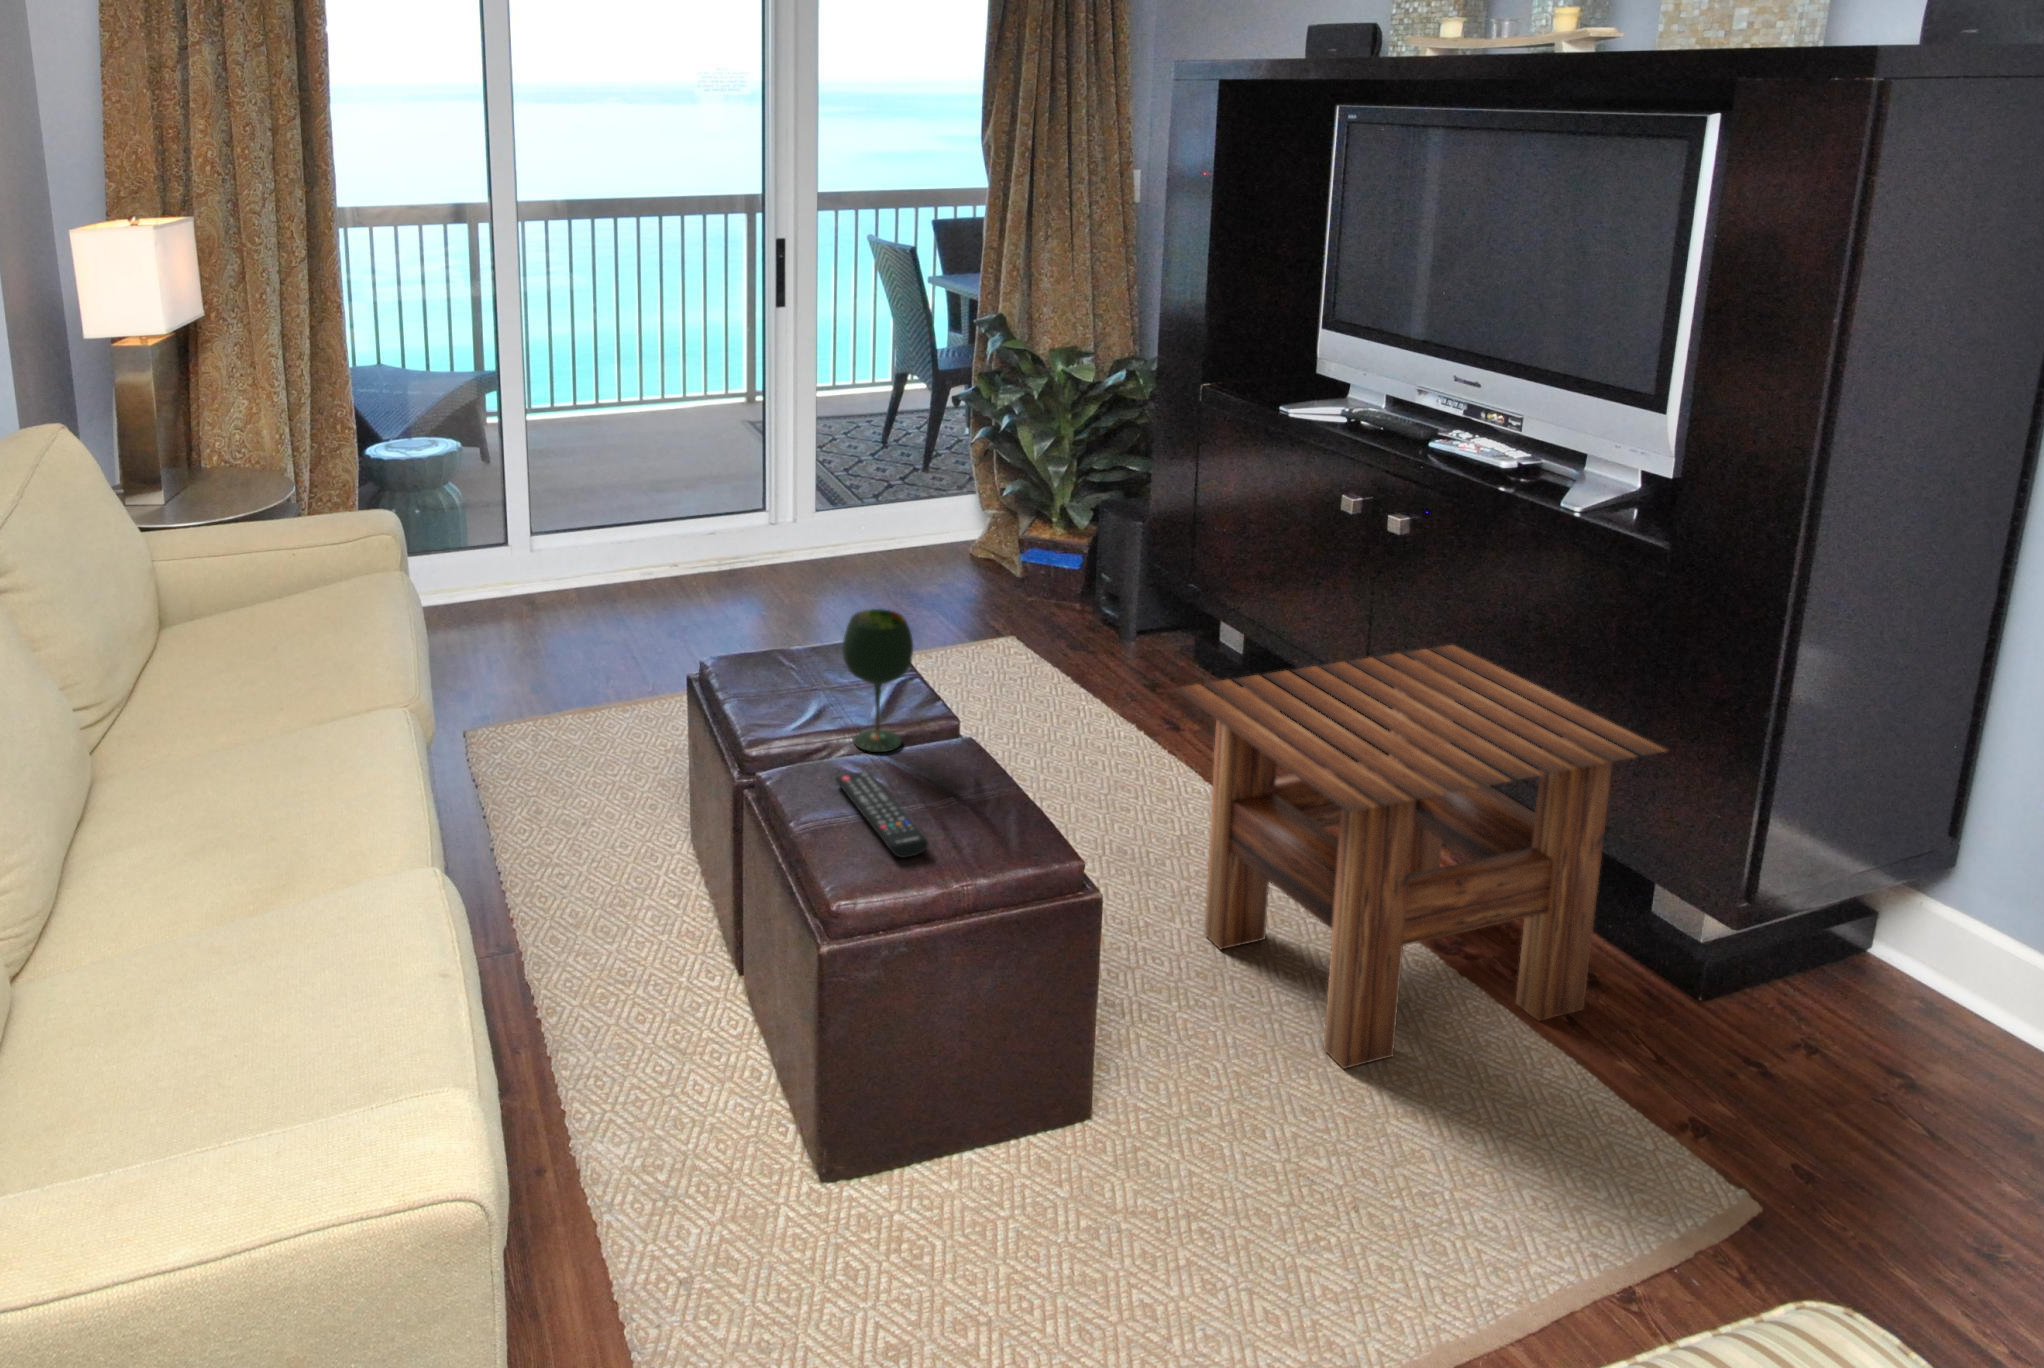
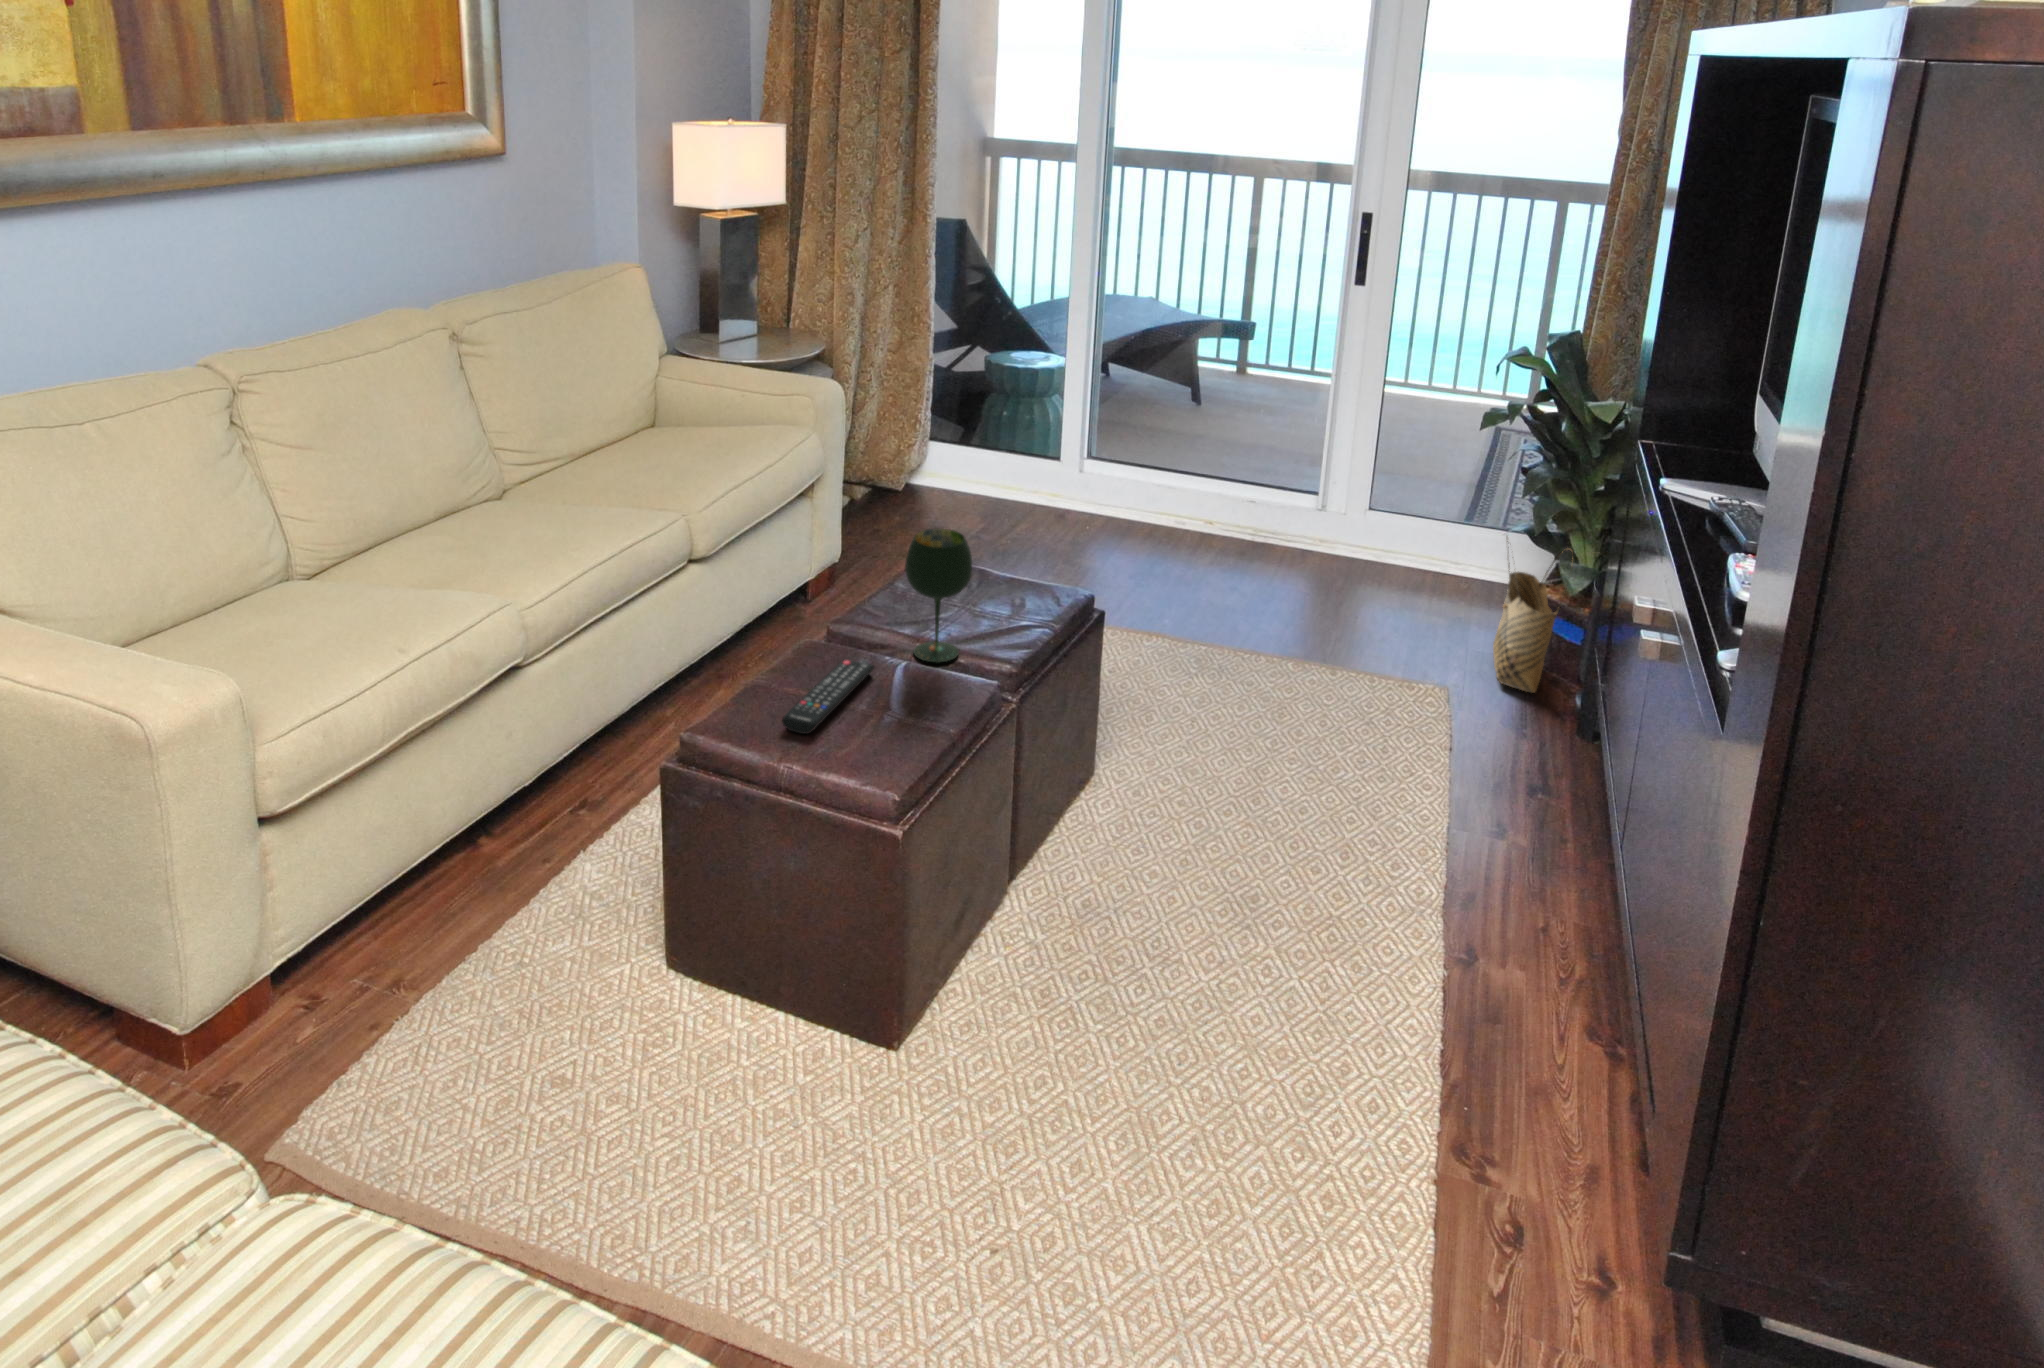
woven basket: none [1012,503,1087,634] -> present [1493,537,1572,693]
side table: present [1175,645,1666,1069] -> none [1140,705,1660,1280]

